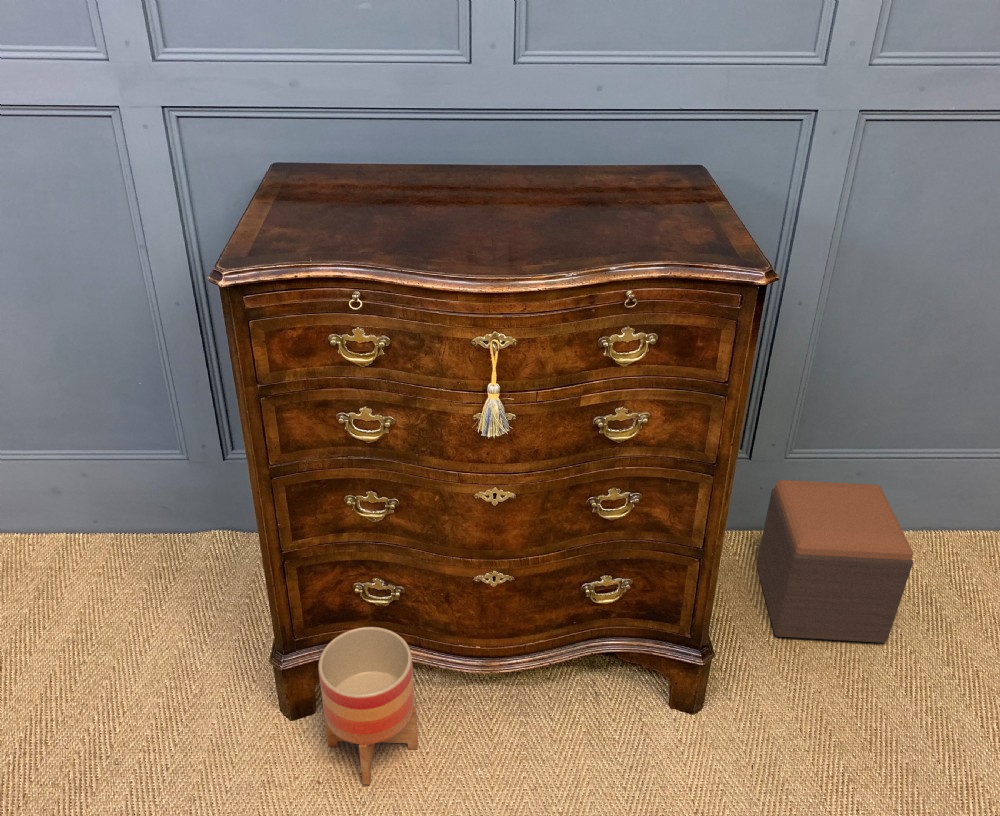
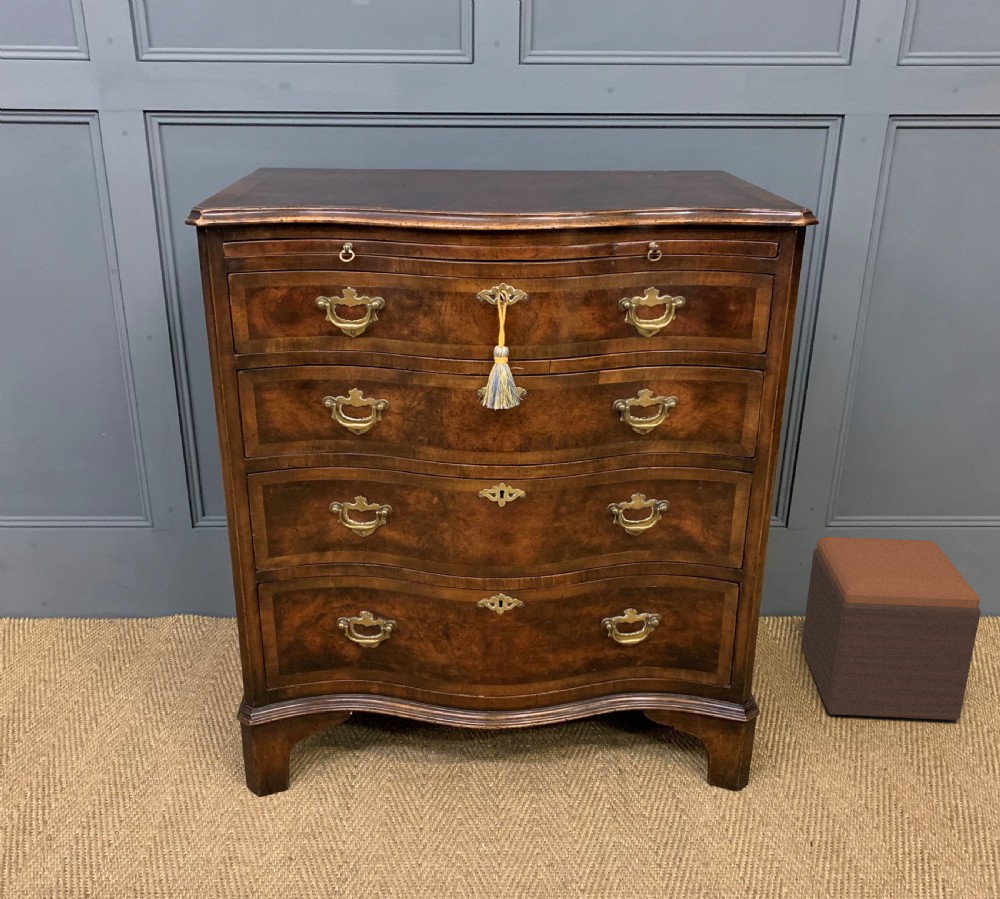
planter: present [318,627,418,785] -> none [295,669,410,860]

